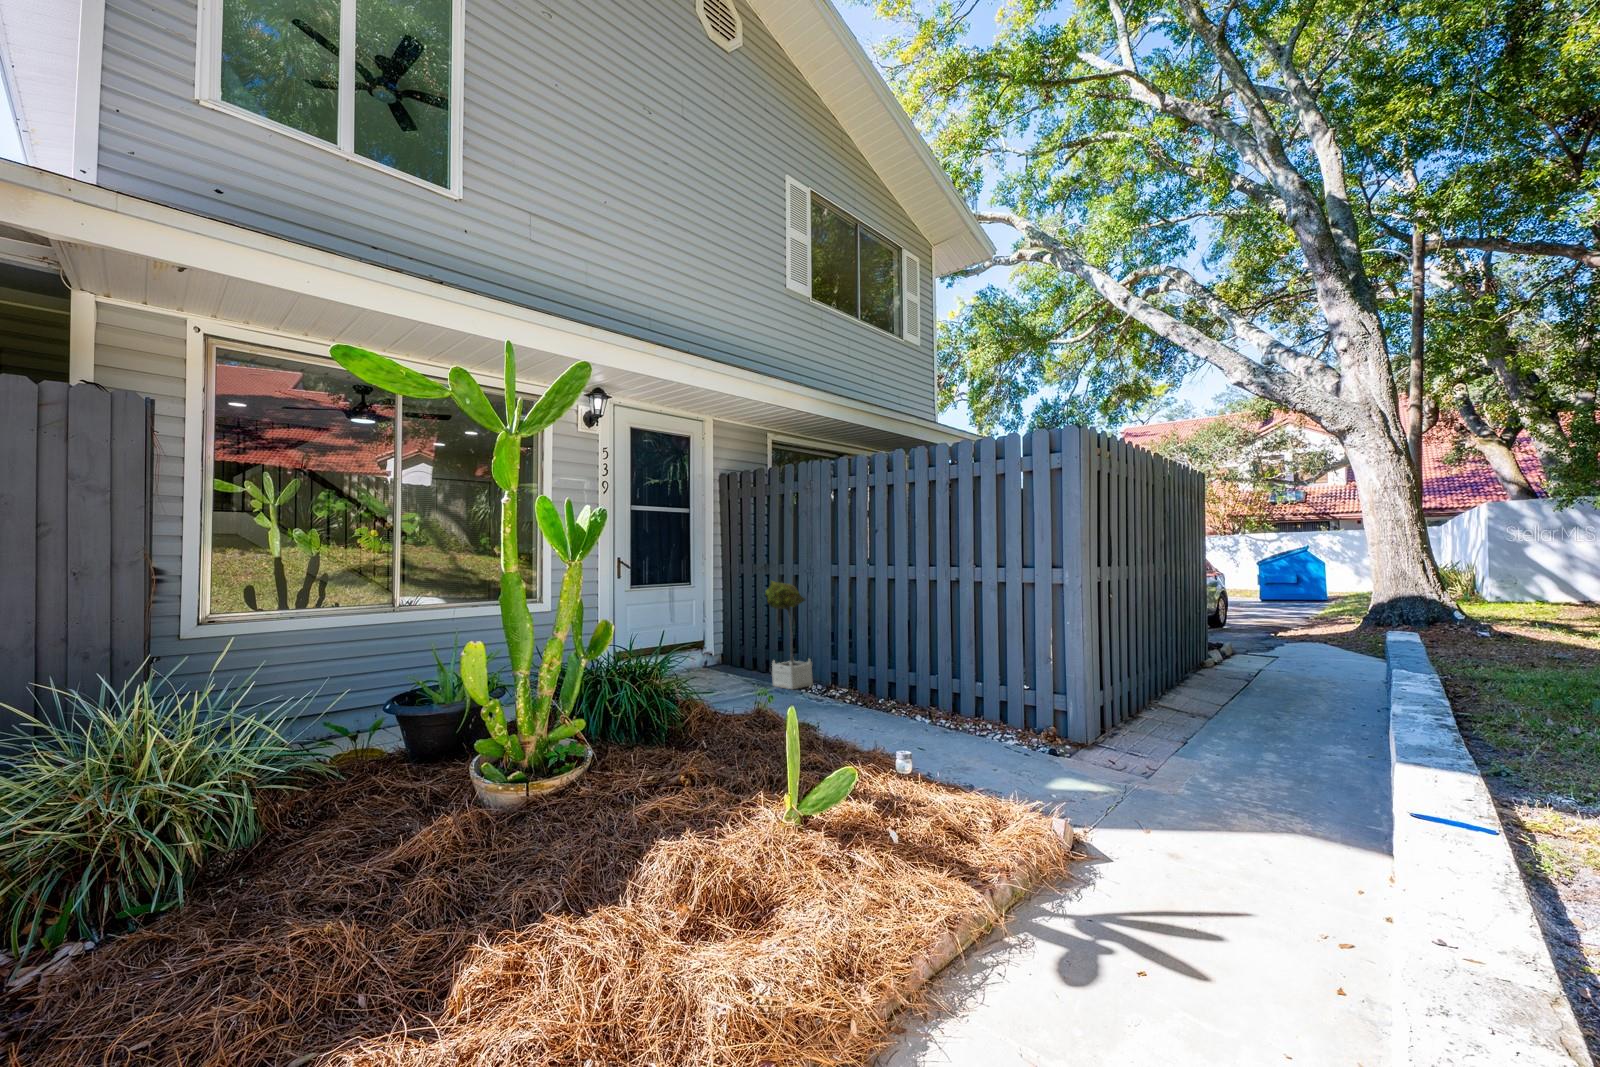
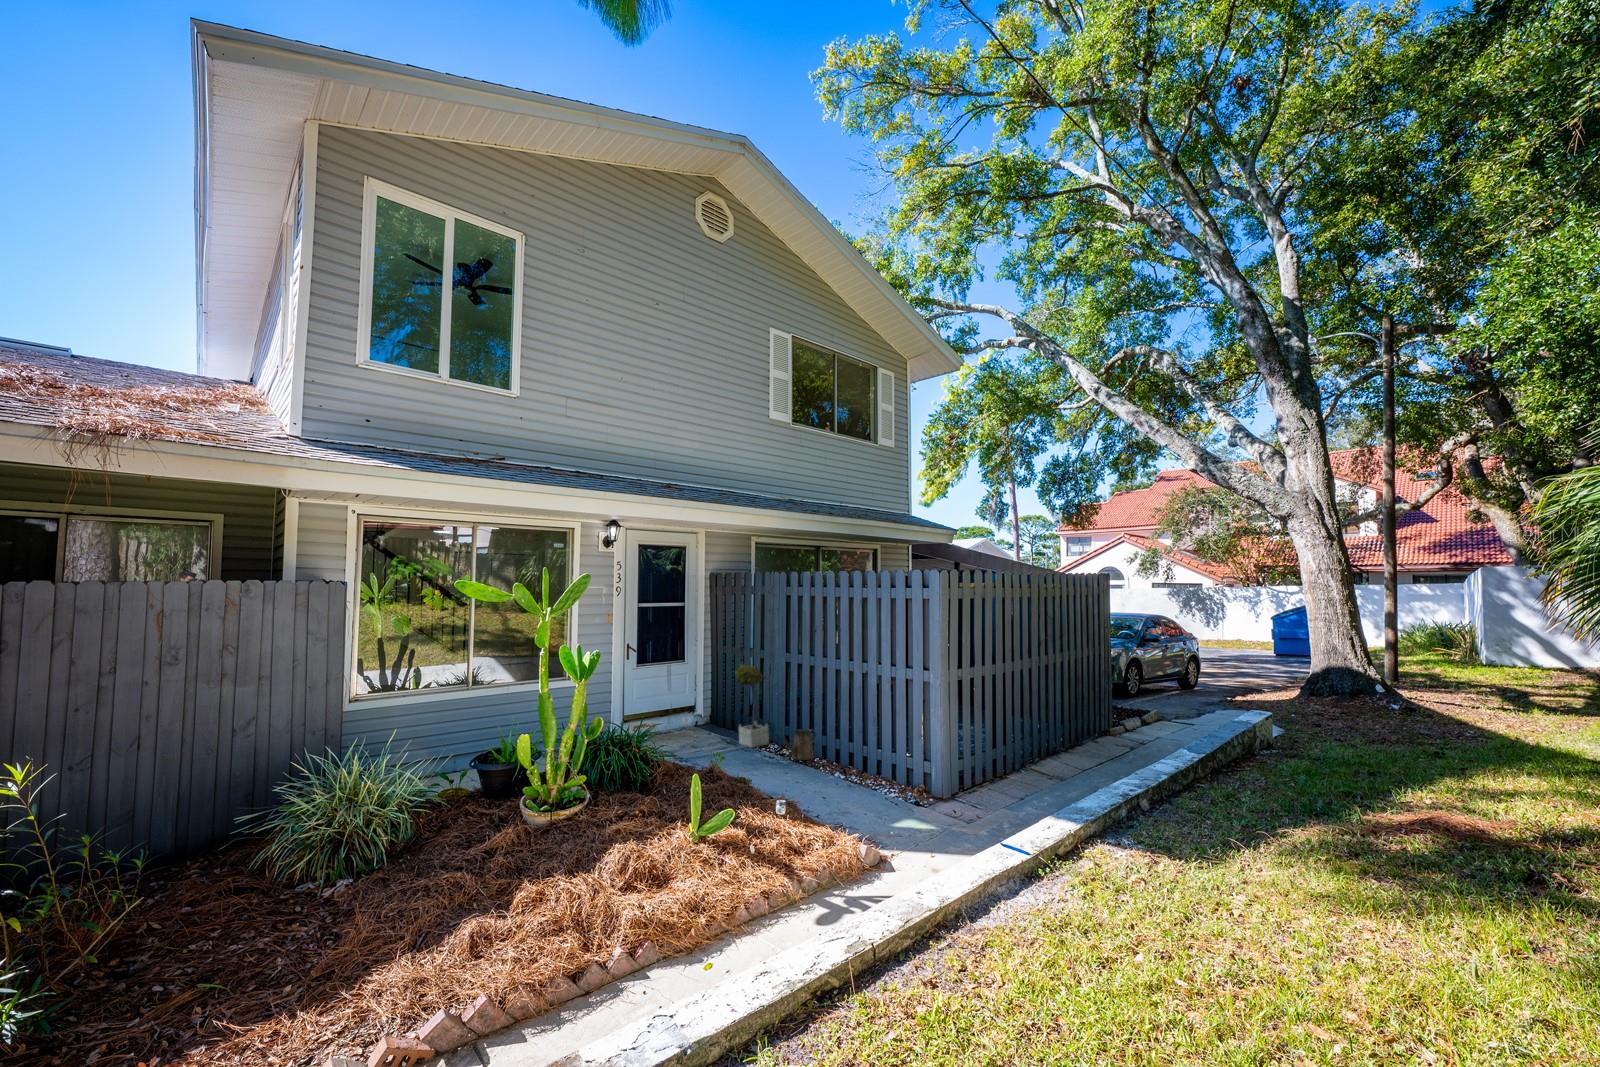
watering can: none [838,661,886,702] -> present [778,729,817,760]

